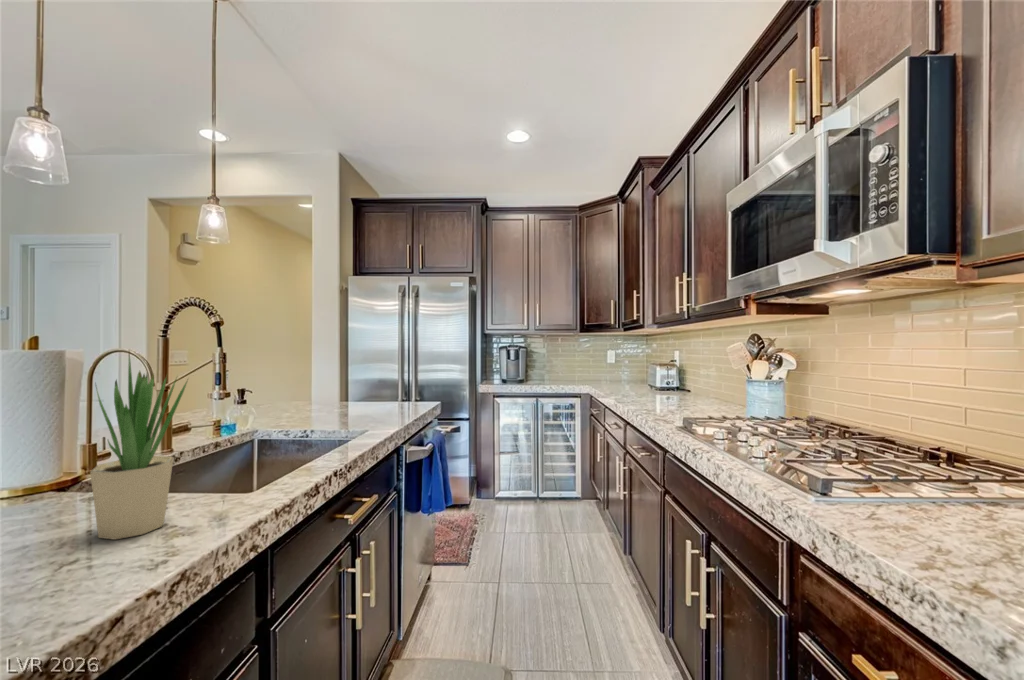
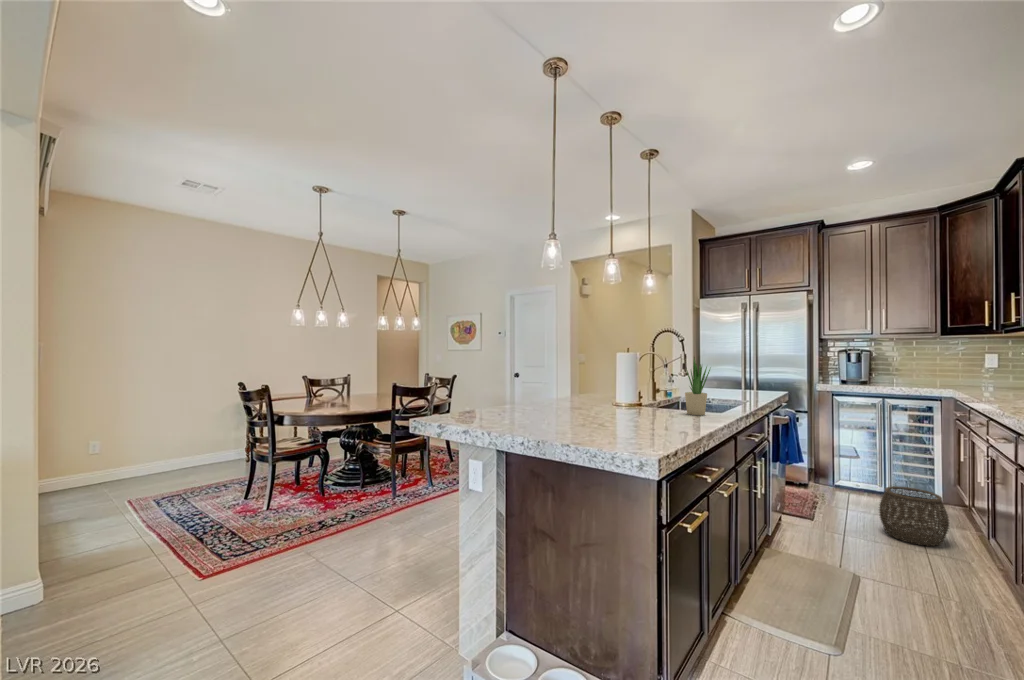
woven basket: none [535,502,597,576] -> present [879,486,949,546]

